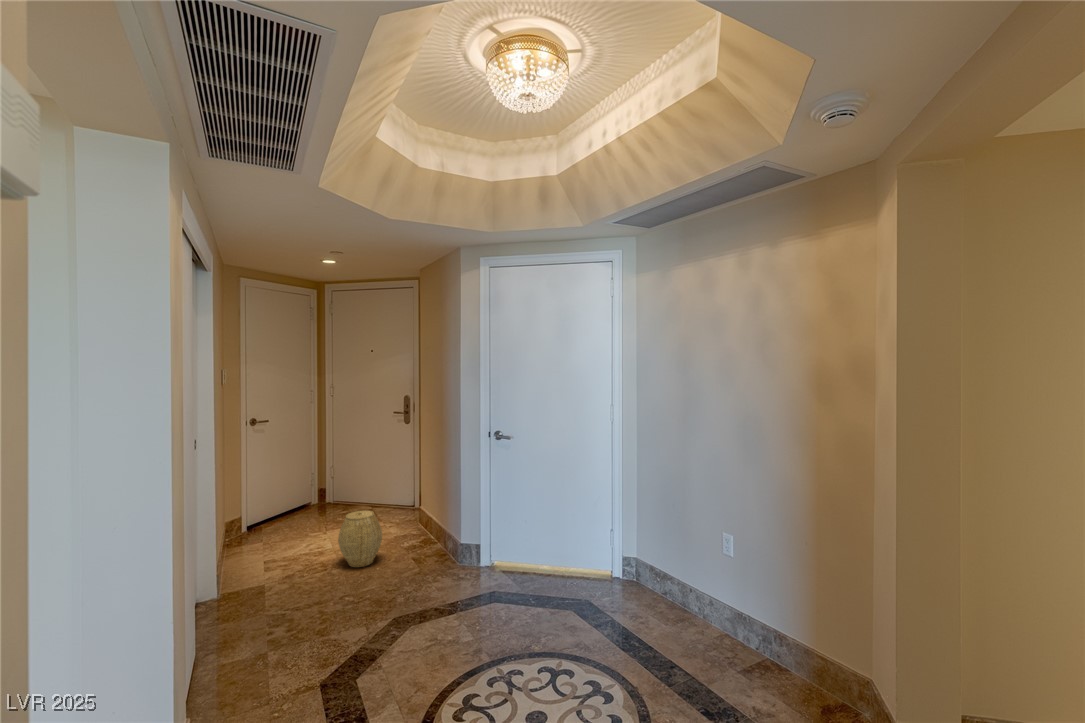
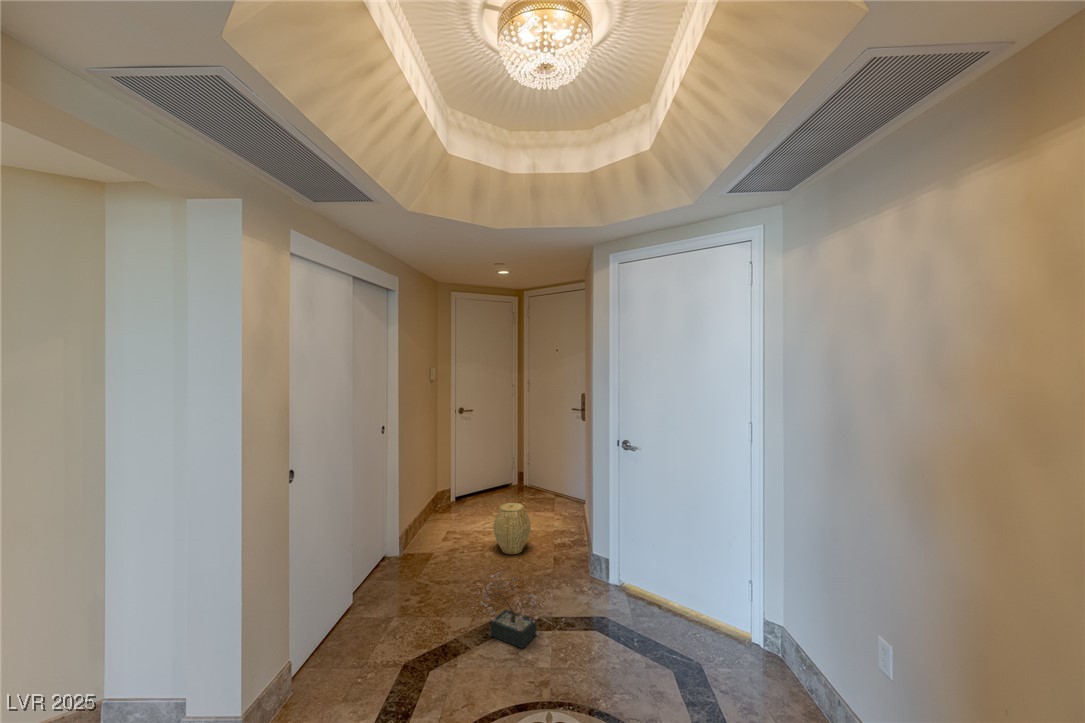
decorative plant: none [383,568,451,635] -> present [480,571,543,648]

